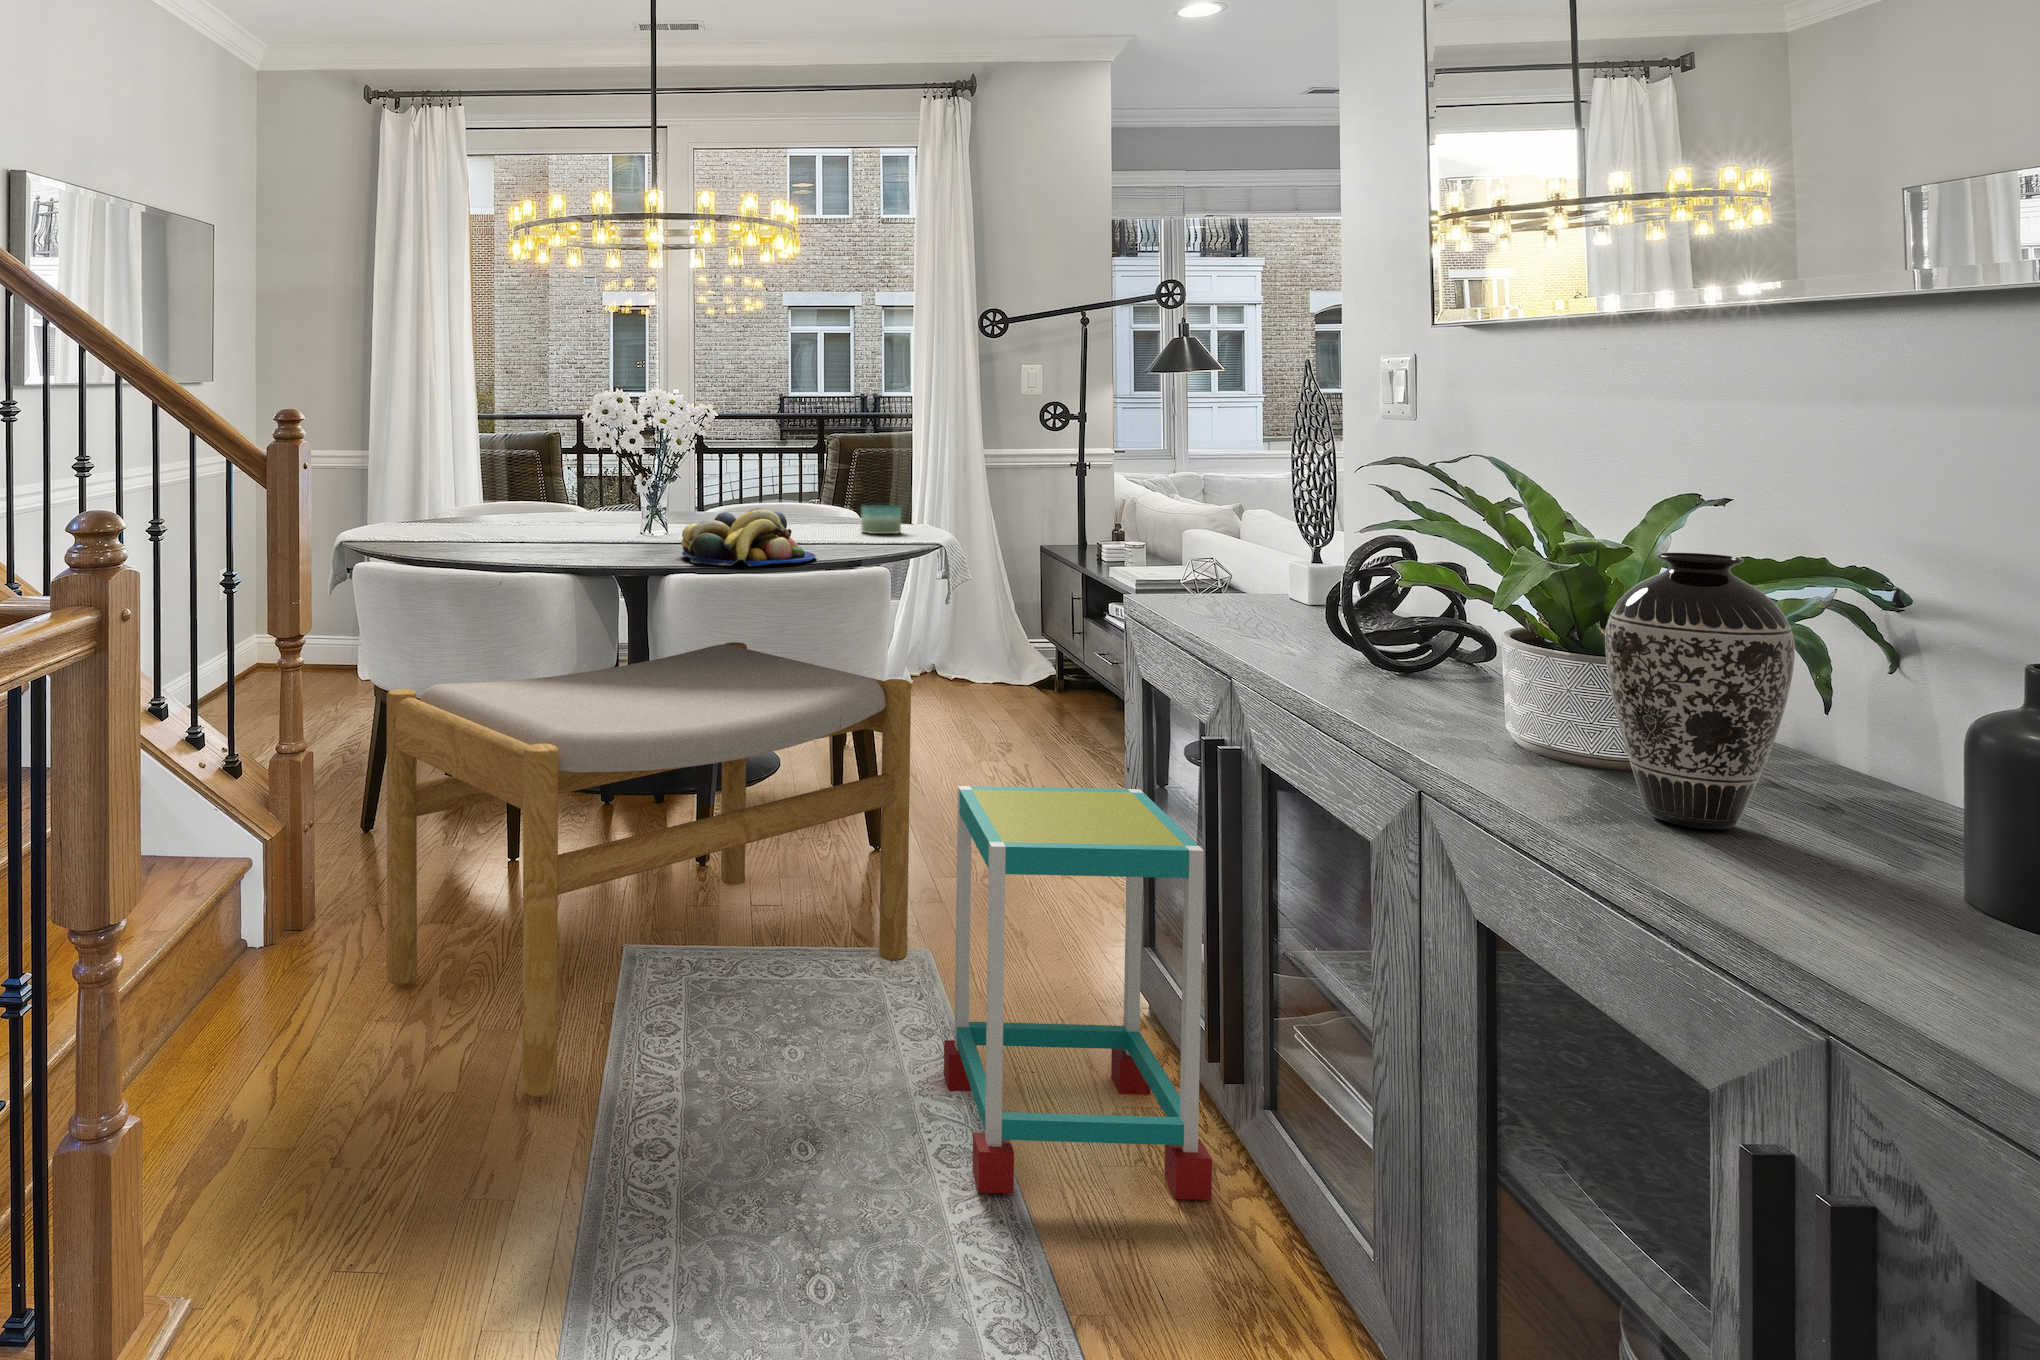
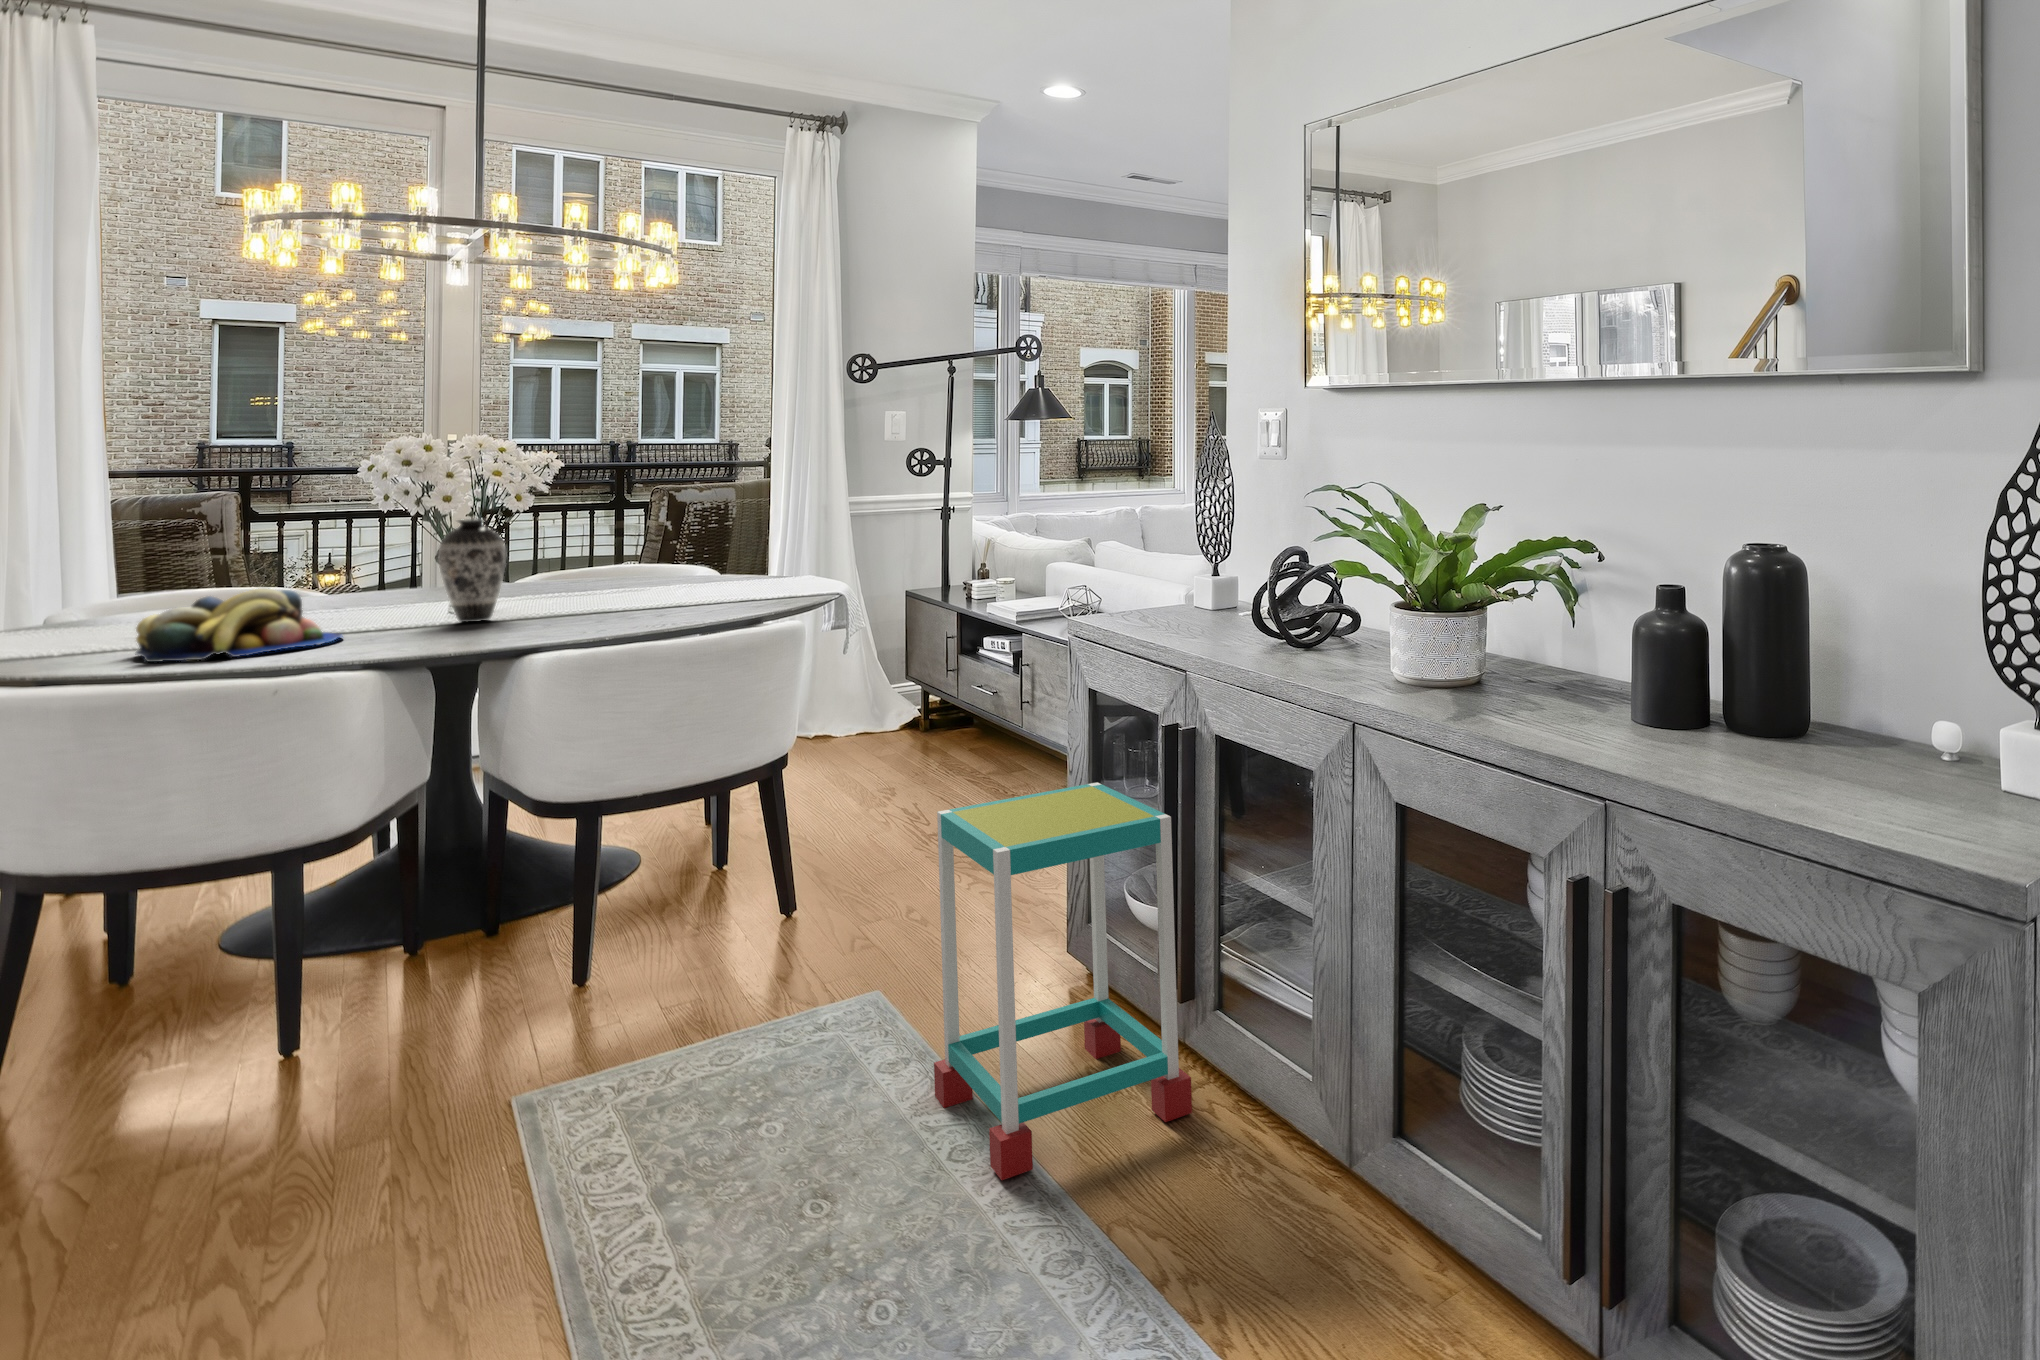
candle: present [861,505,901,534] -> none [735,559,781,591]
fruit bowl: present [681,508,816,566] -> present [135,588,342,662]
decorative vase: present [1605,553,1795,829] -> present [438,519,506,622]
footstool: present [387,642,911,1097] -> none [158,720,862,1278]

